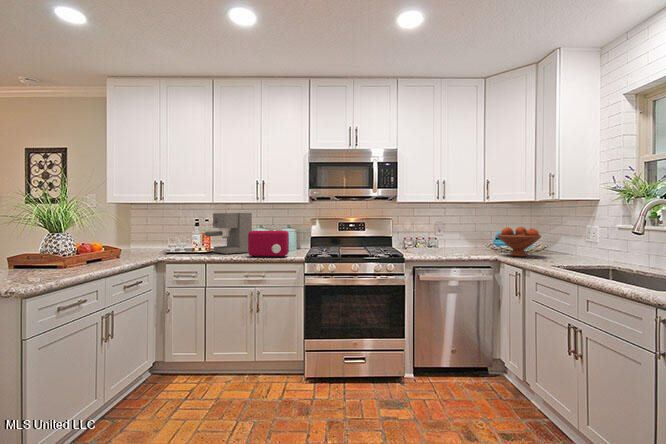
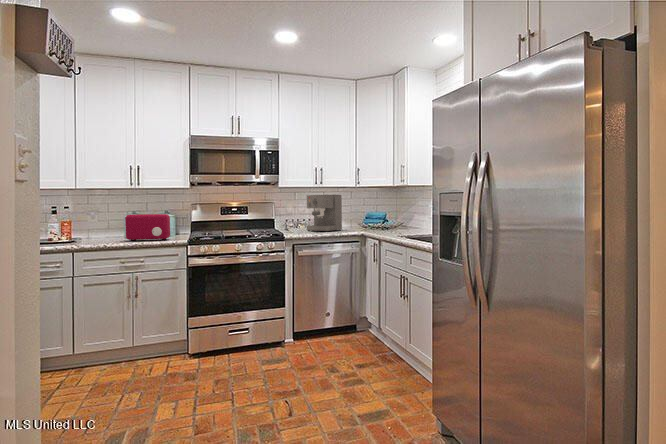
coffee maker: present [205,213,252,254] -> present [307,195,342,231]
fruit bowl: present [497,227,541,257] -> none [362,208,395,232]

